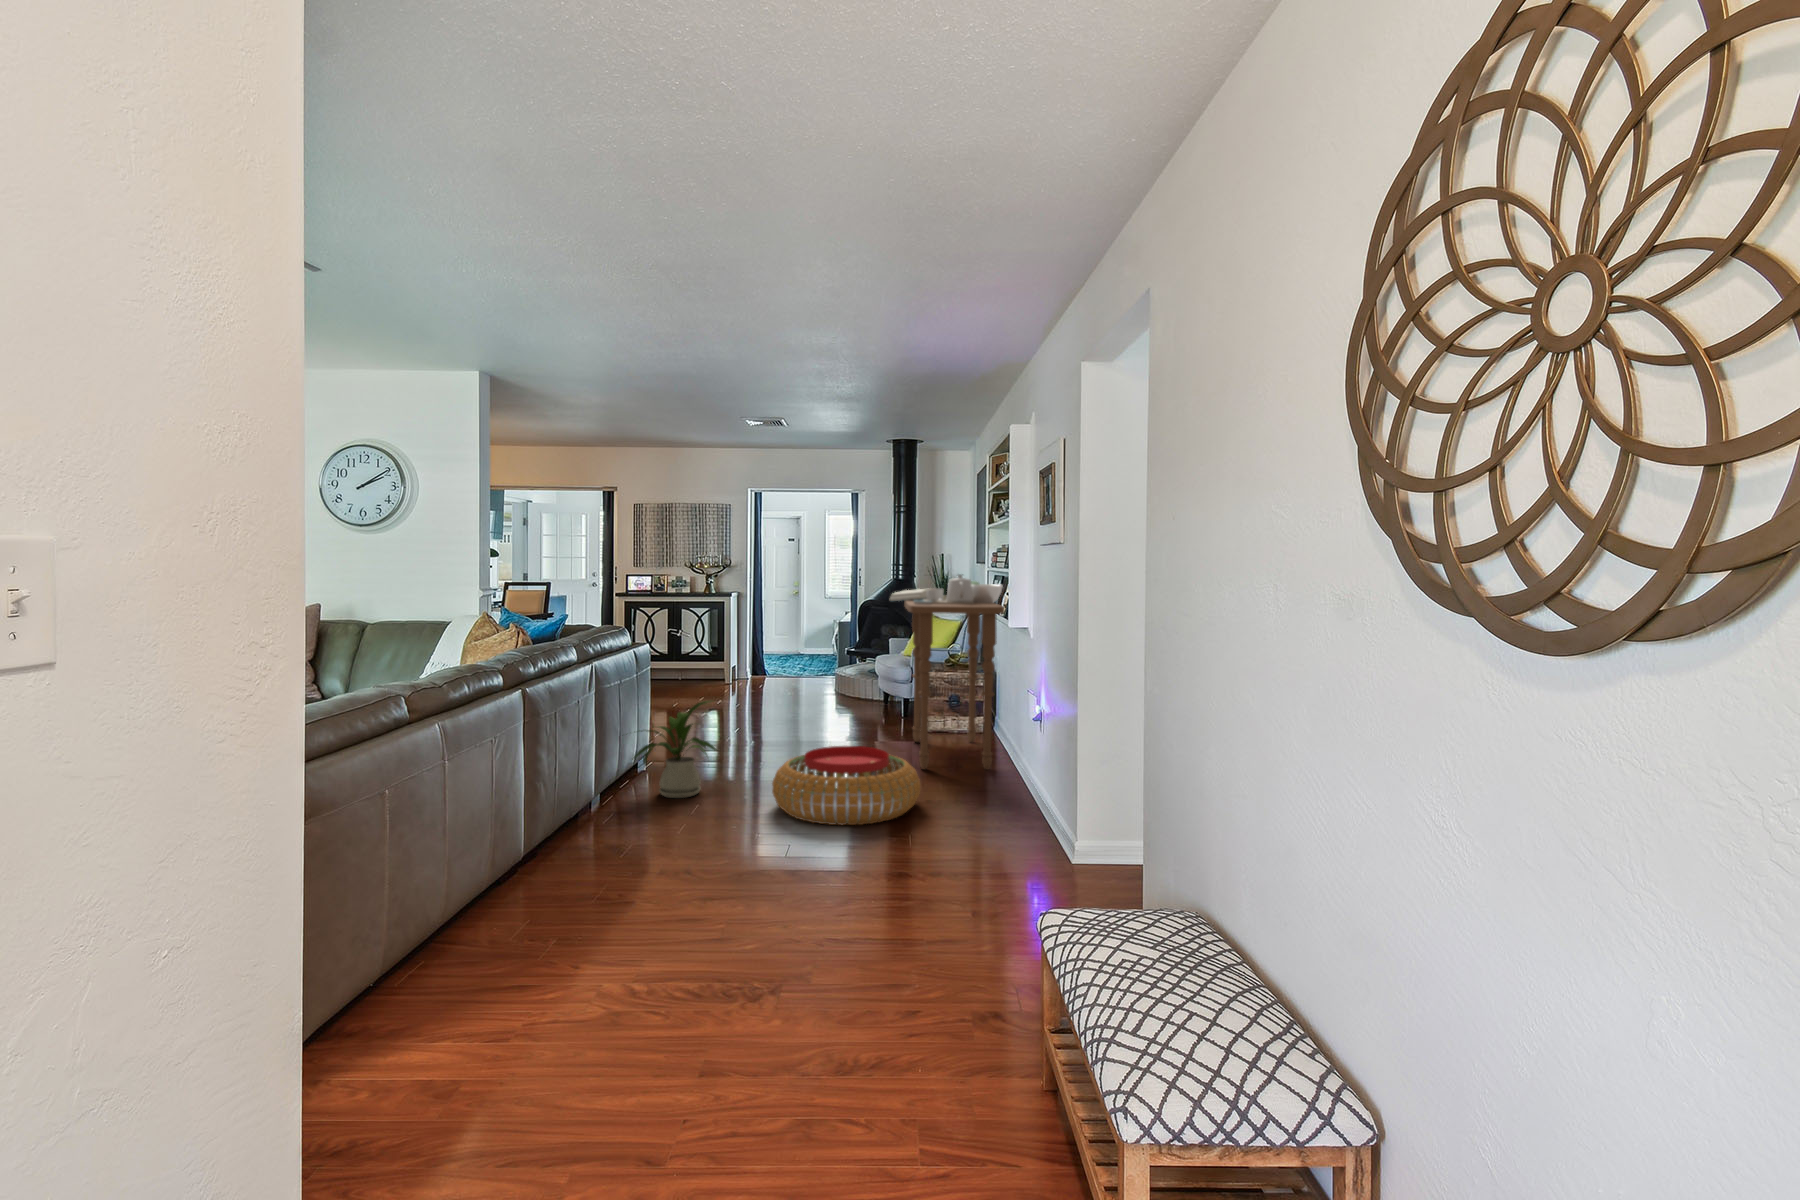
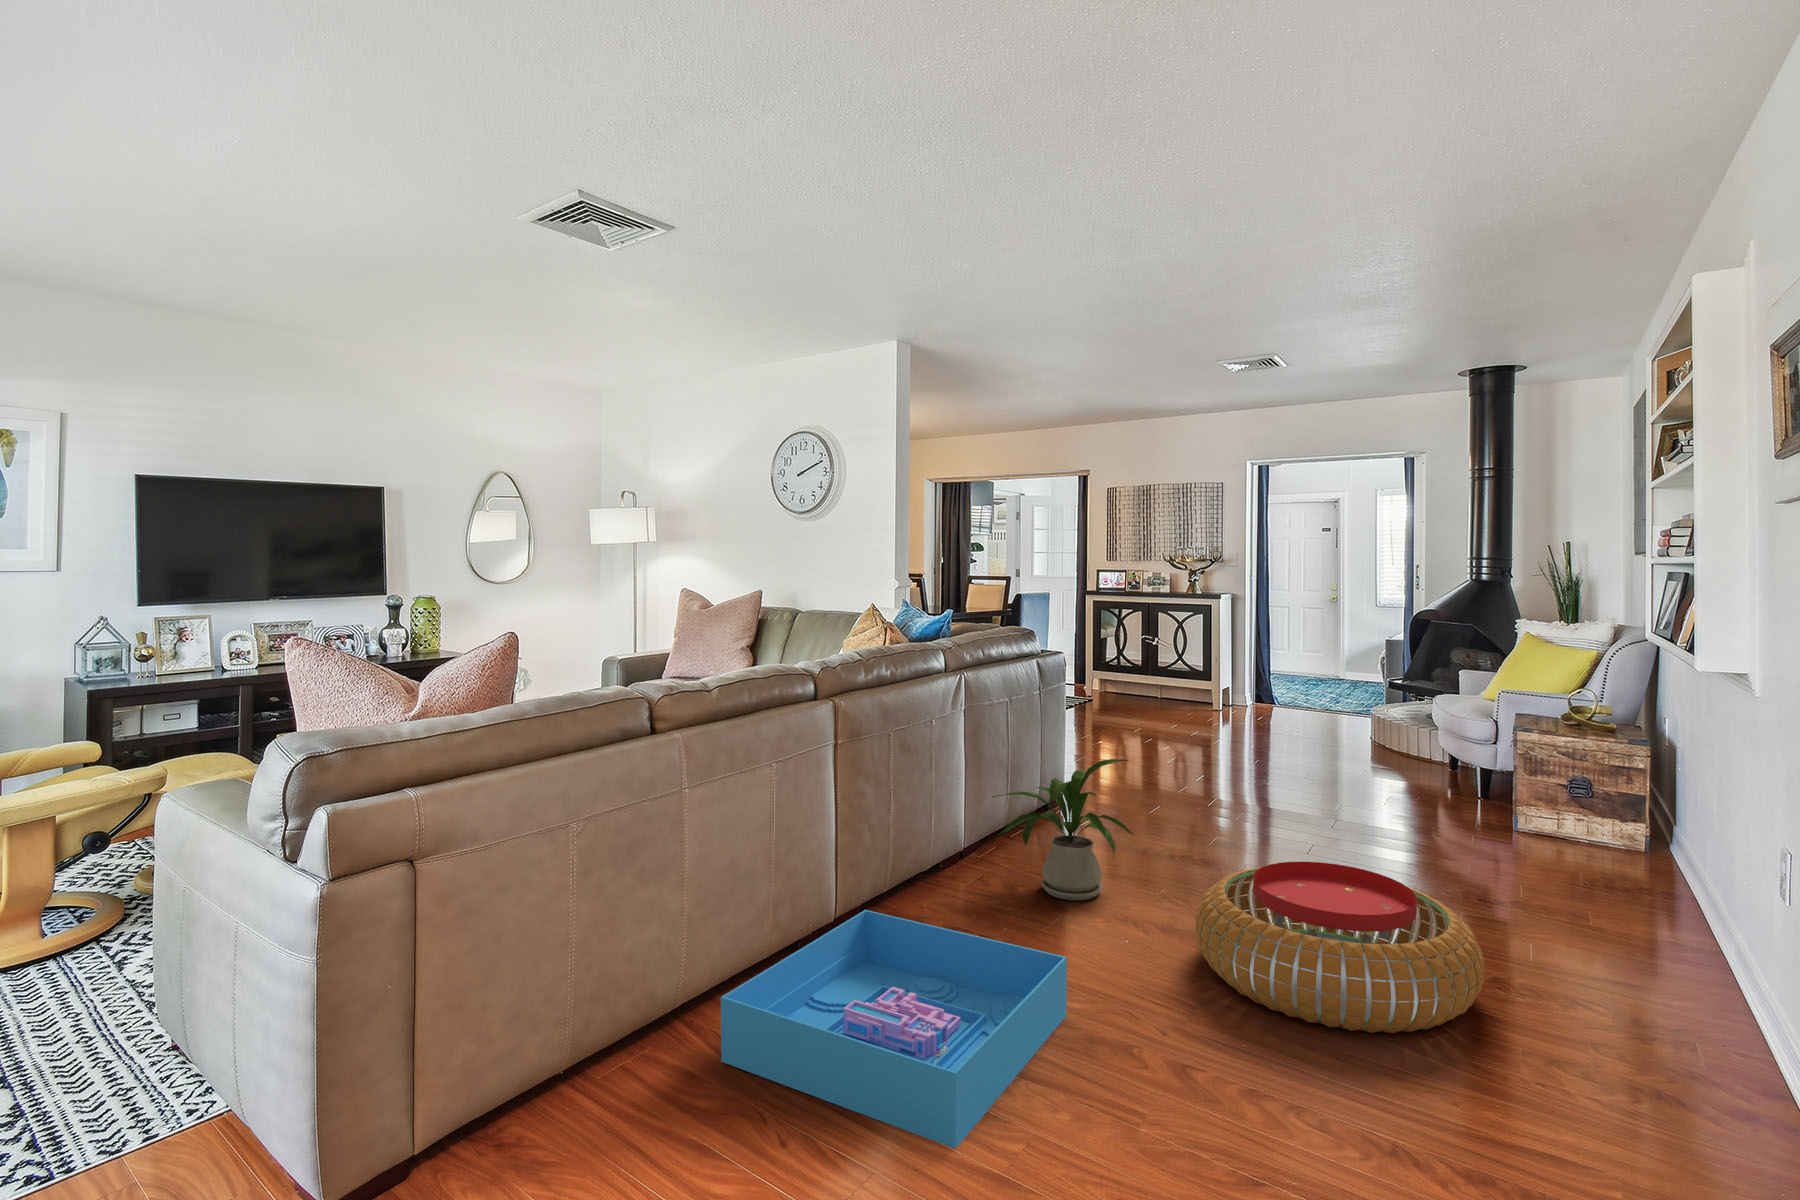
side table: present [890,574,1004,770] -> none [1446,570,1695,940]
storage bin: none [503,811,712,905] -> present [721,910,1067,1149]

